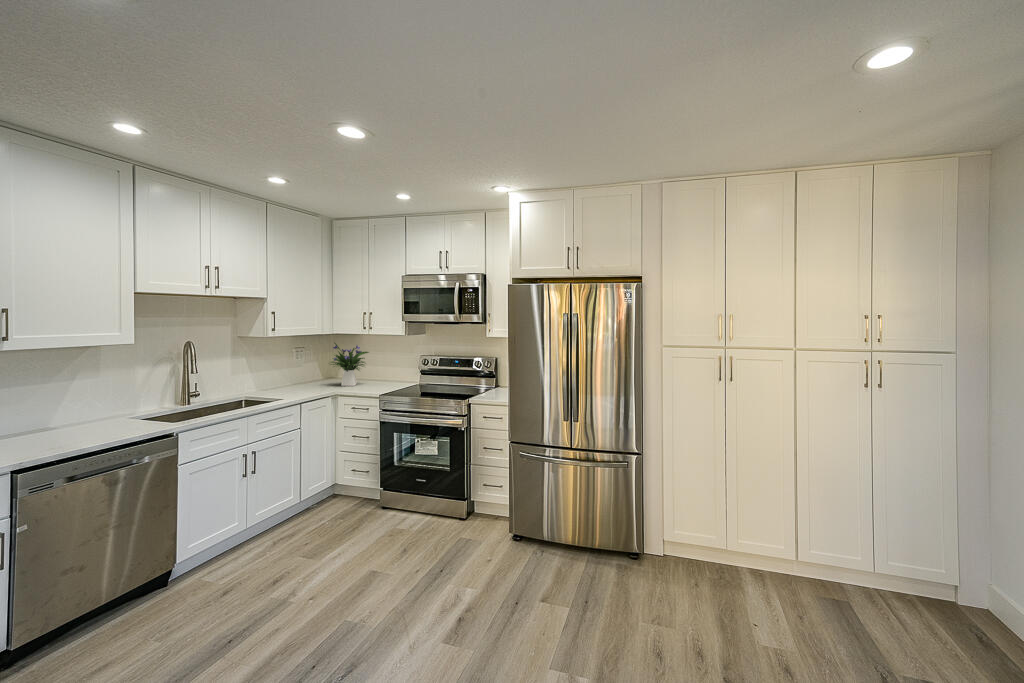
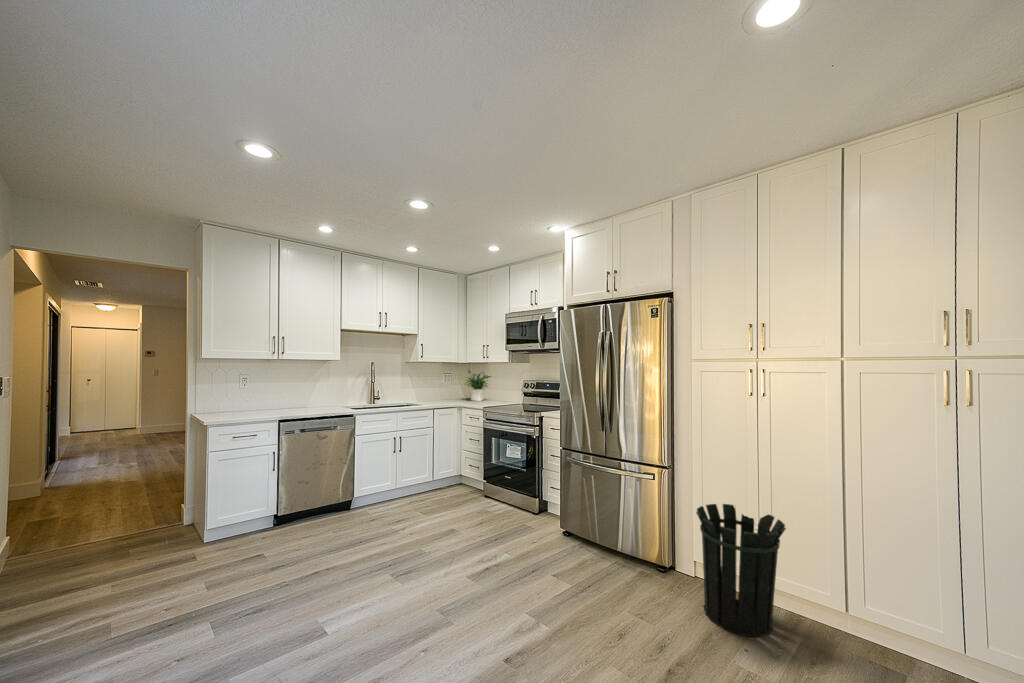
waste bin: none [708,476,808,618] -> present [696,504,786,637]

